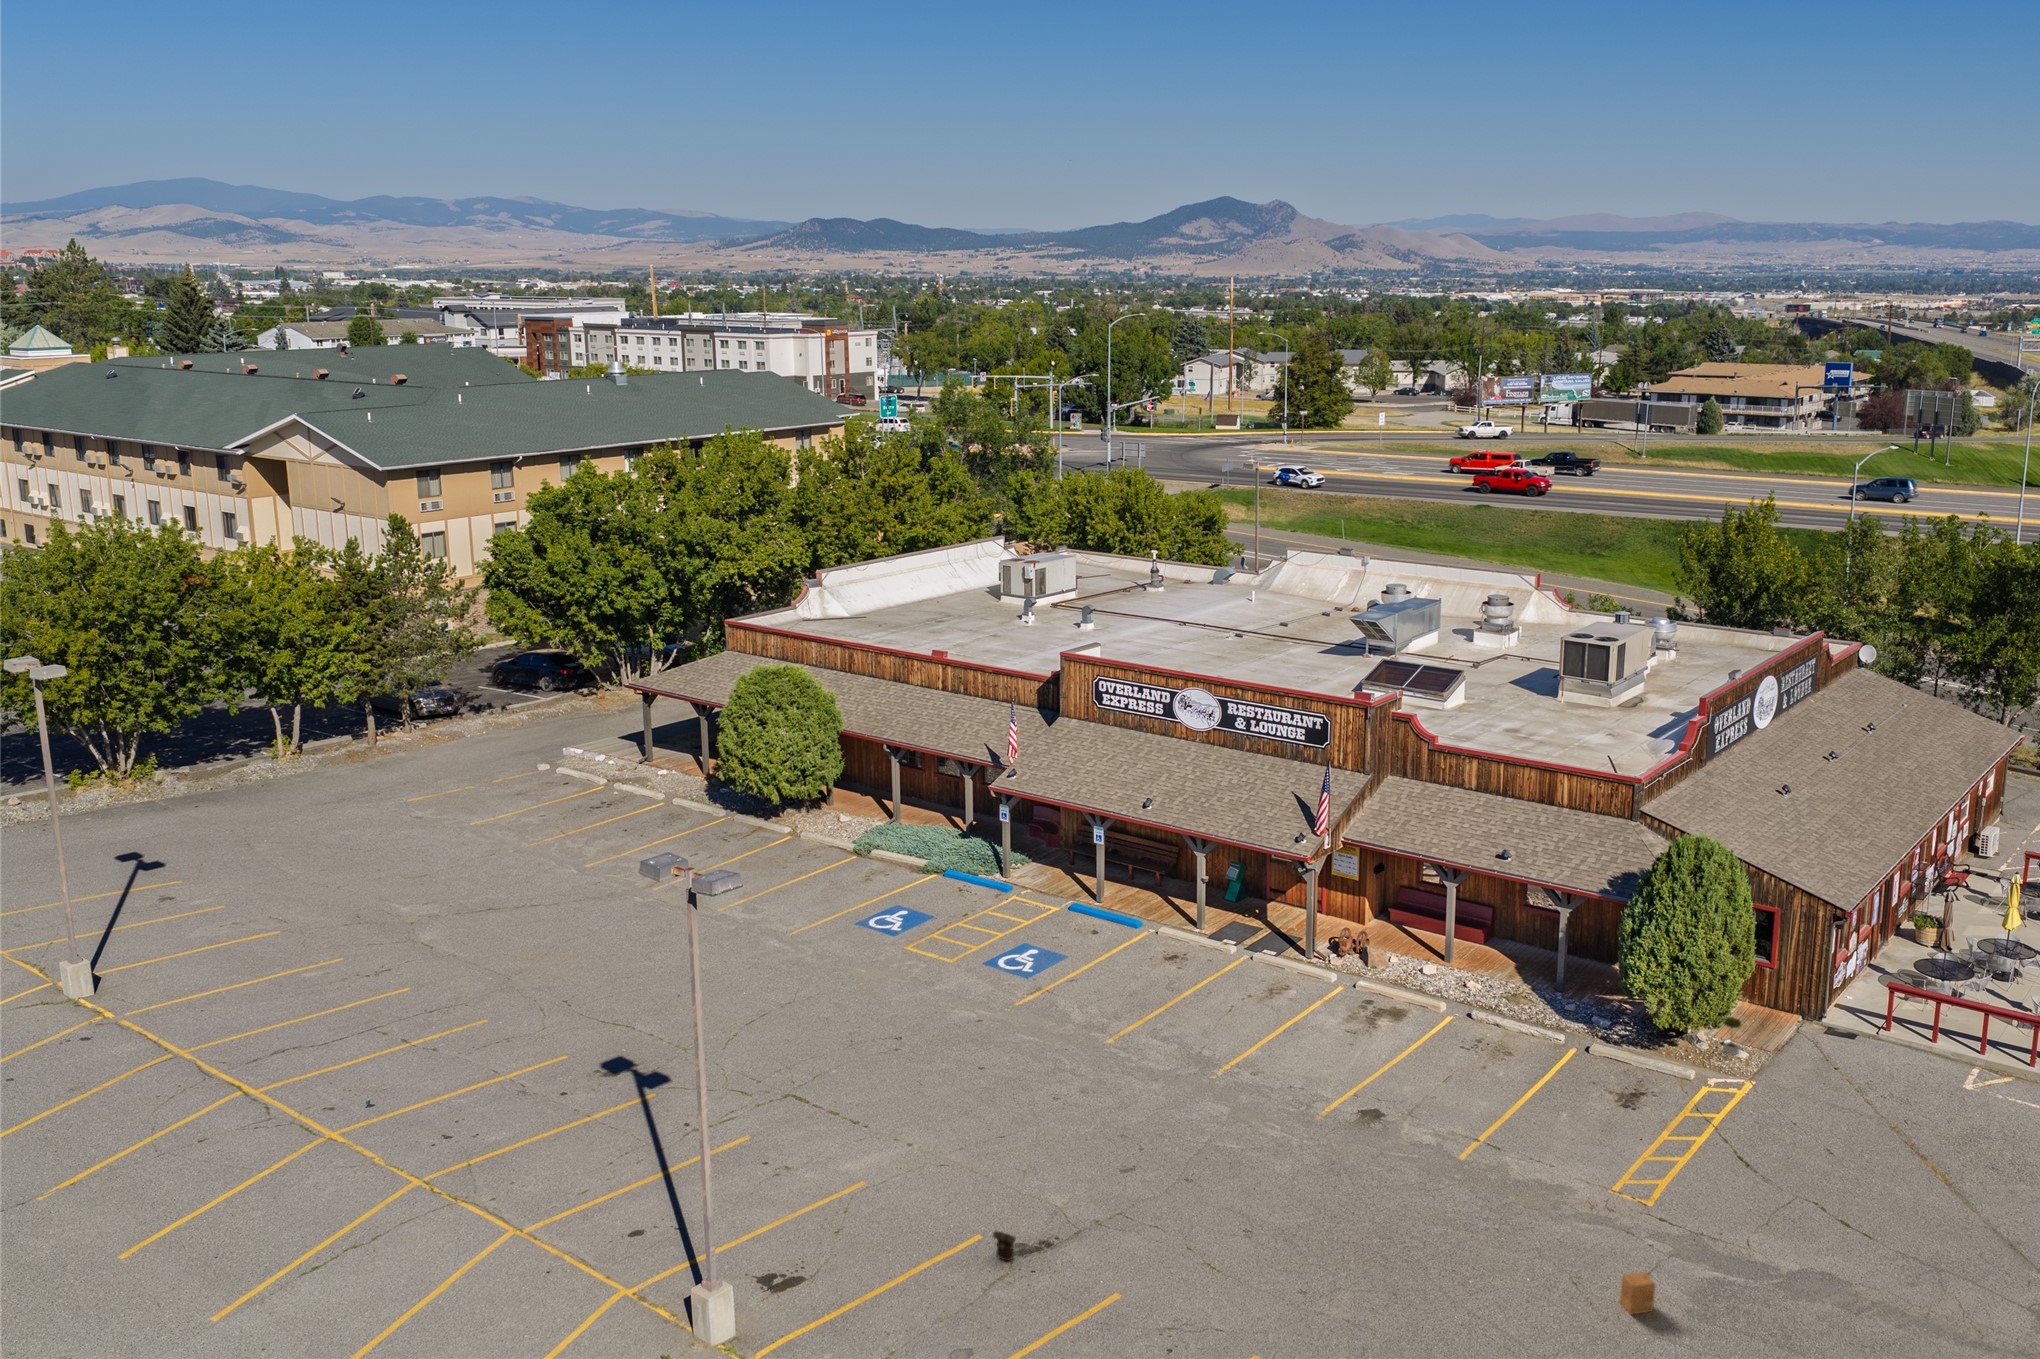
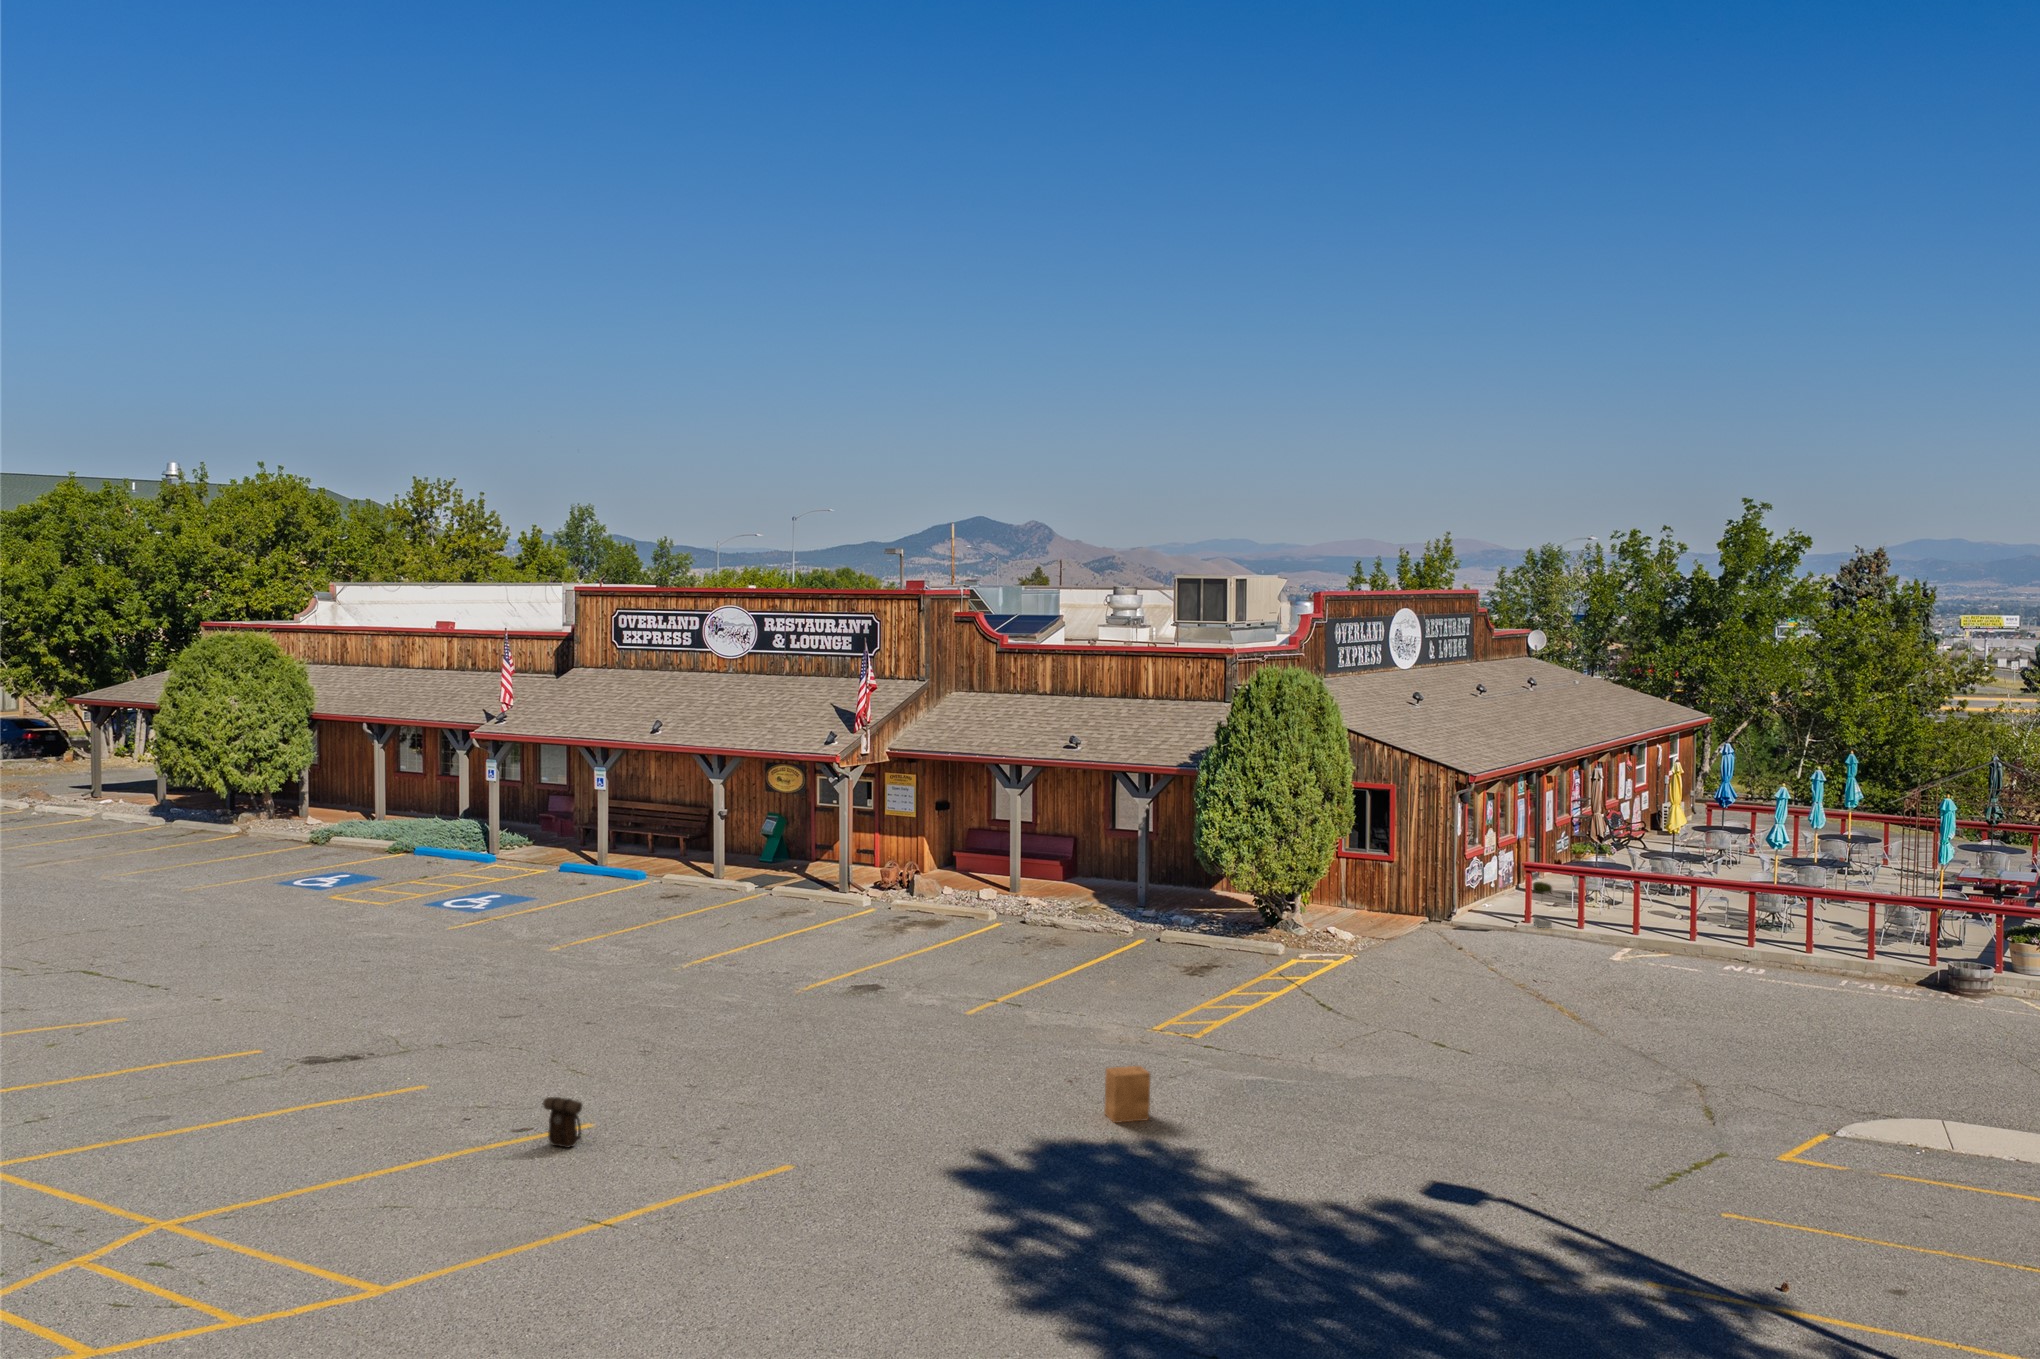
potted tree: present [1723,1017,1741,1055] -> present [1531,882,1552,928]
backpack: present [993,1231,1016,1261] -> present [543,1097,582,1148]

